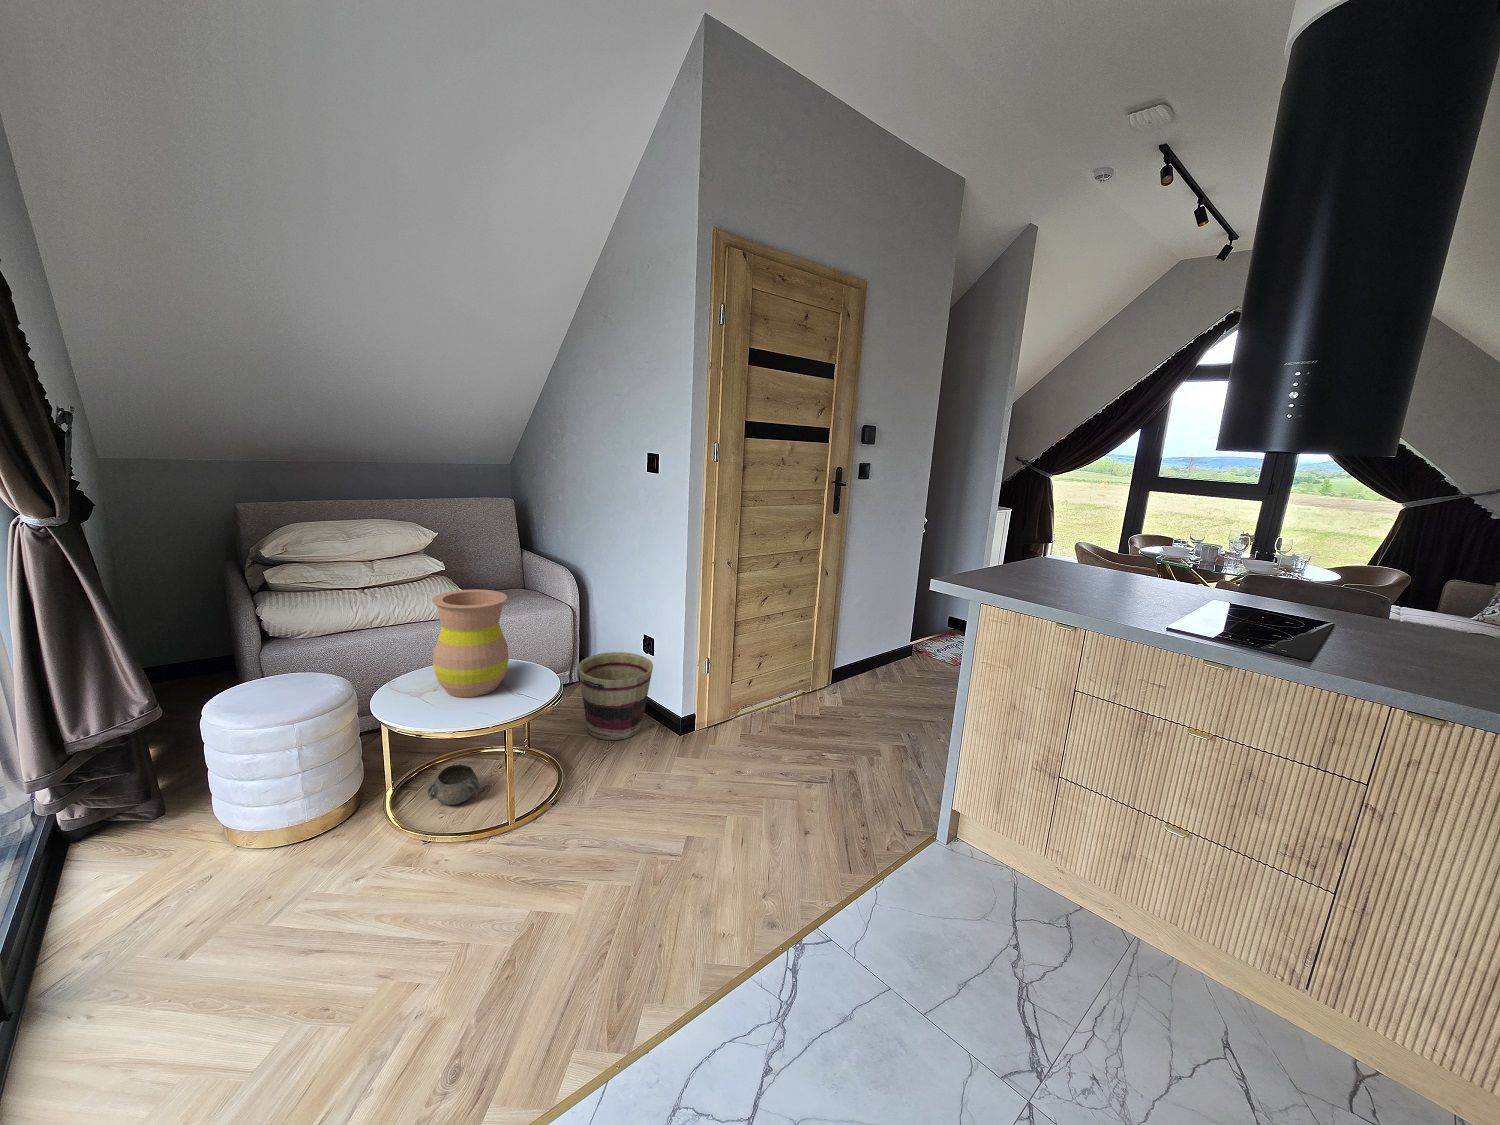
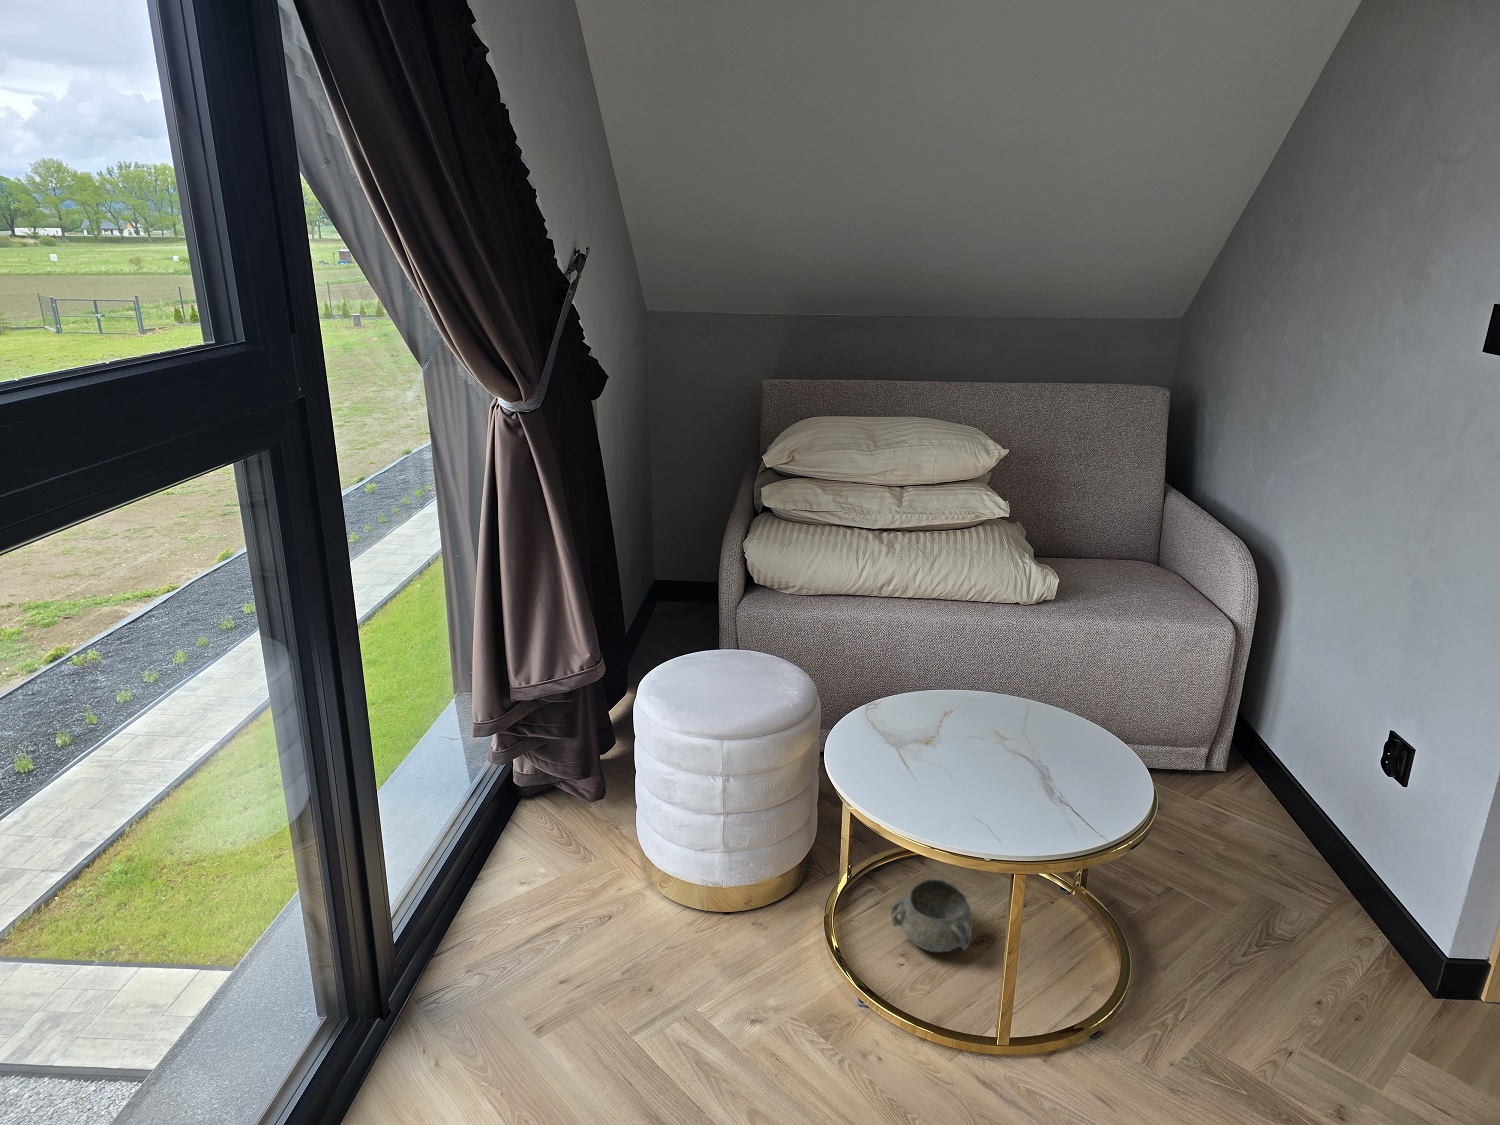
vase: present [432,589,509,697] -> none [928,575,1075,783]
basket: present [578,652,653,740] -> none [1210,749,1396,955]

